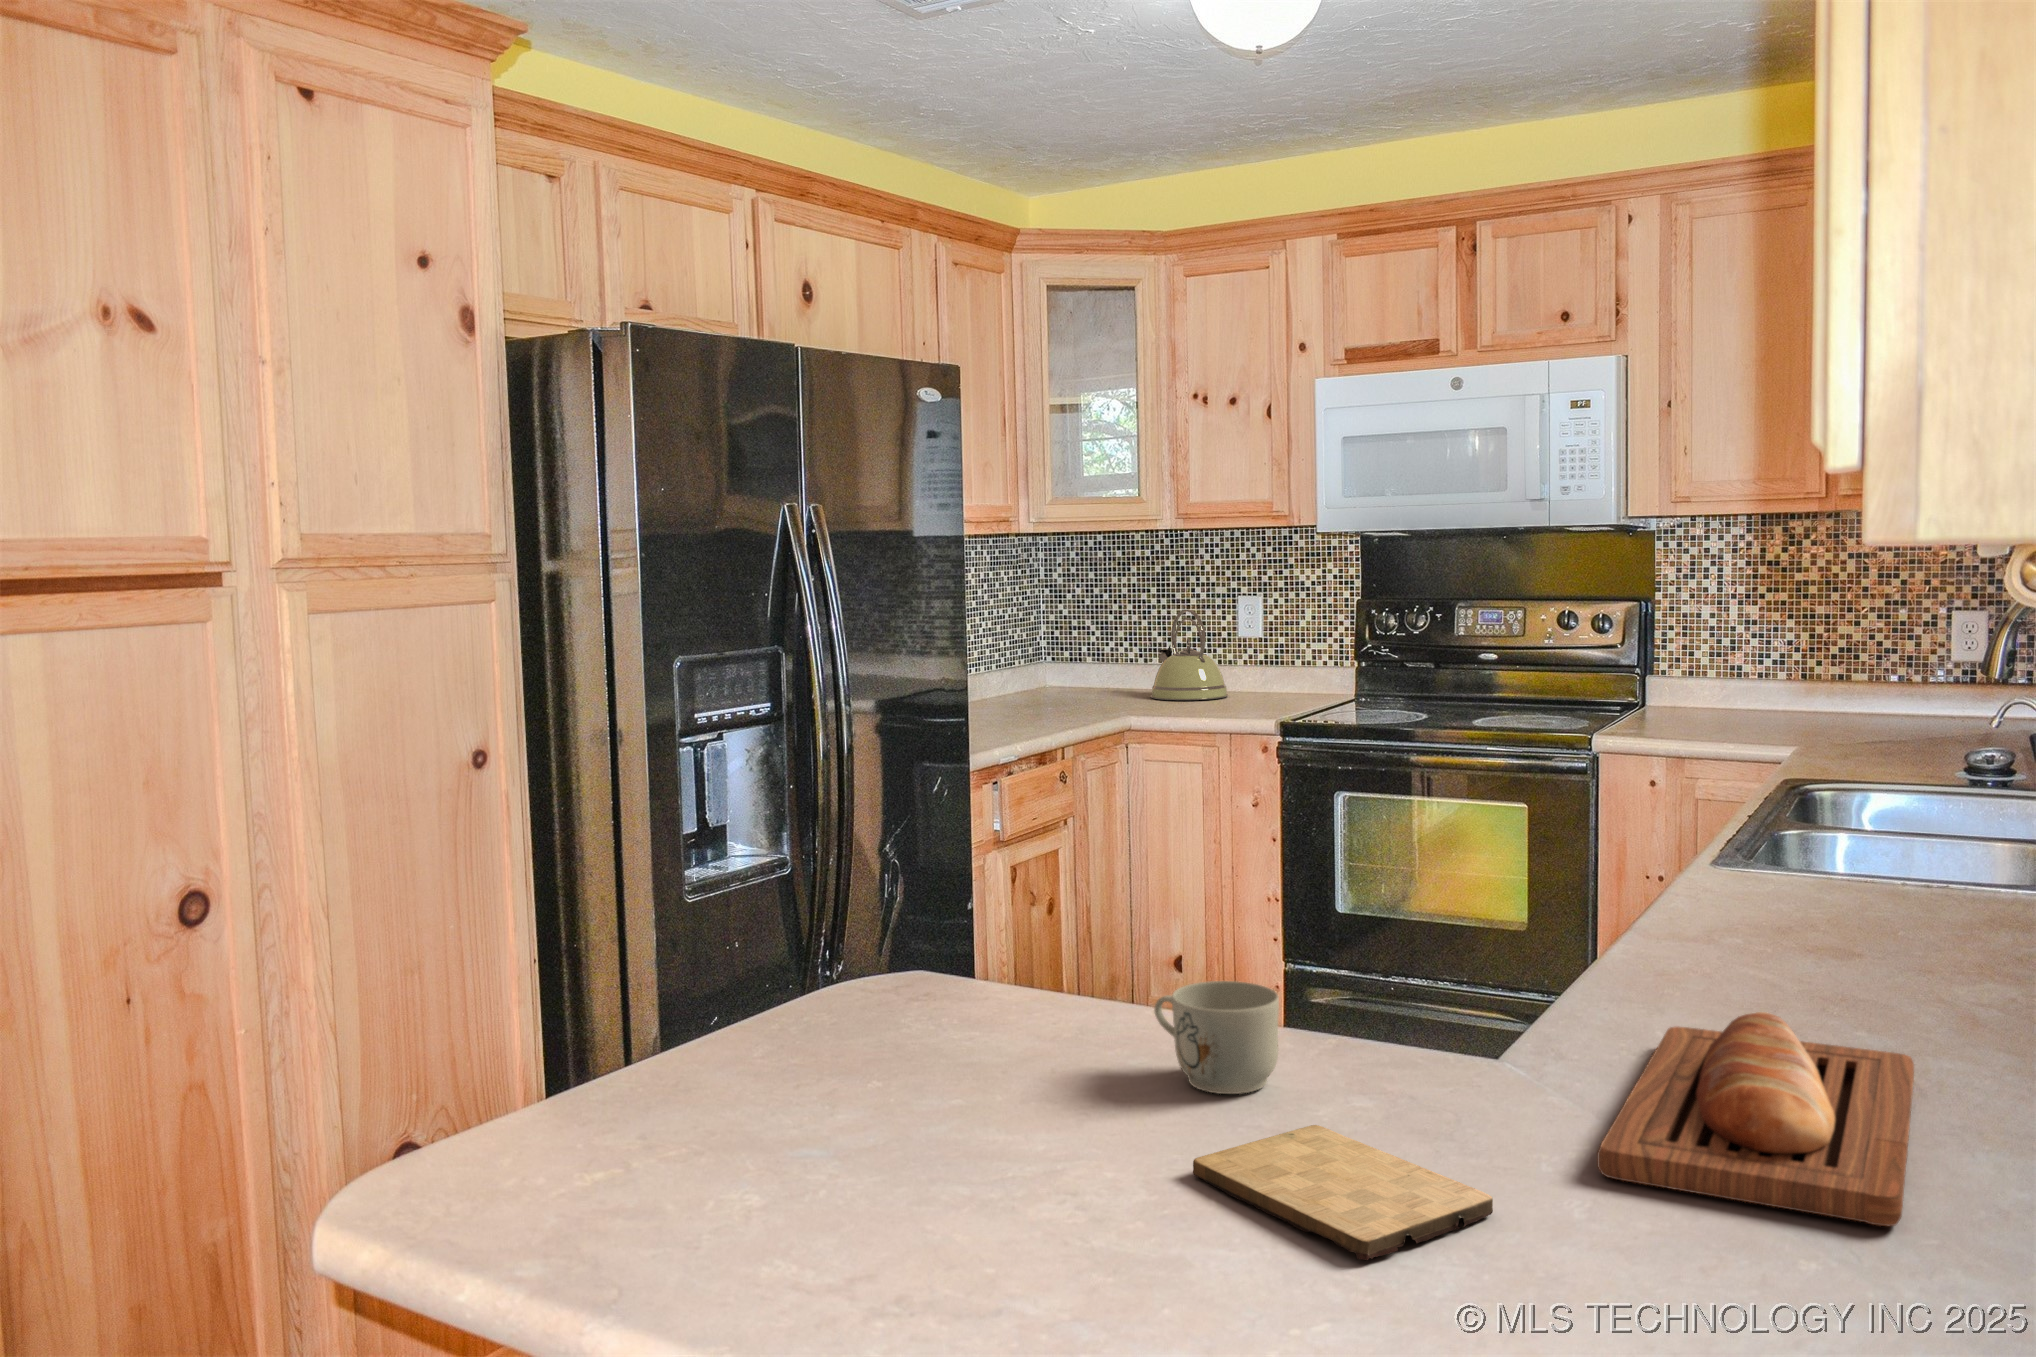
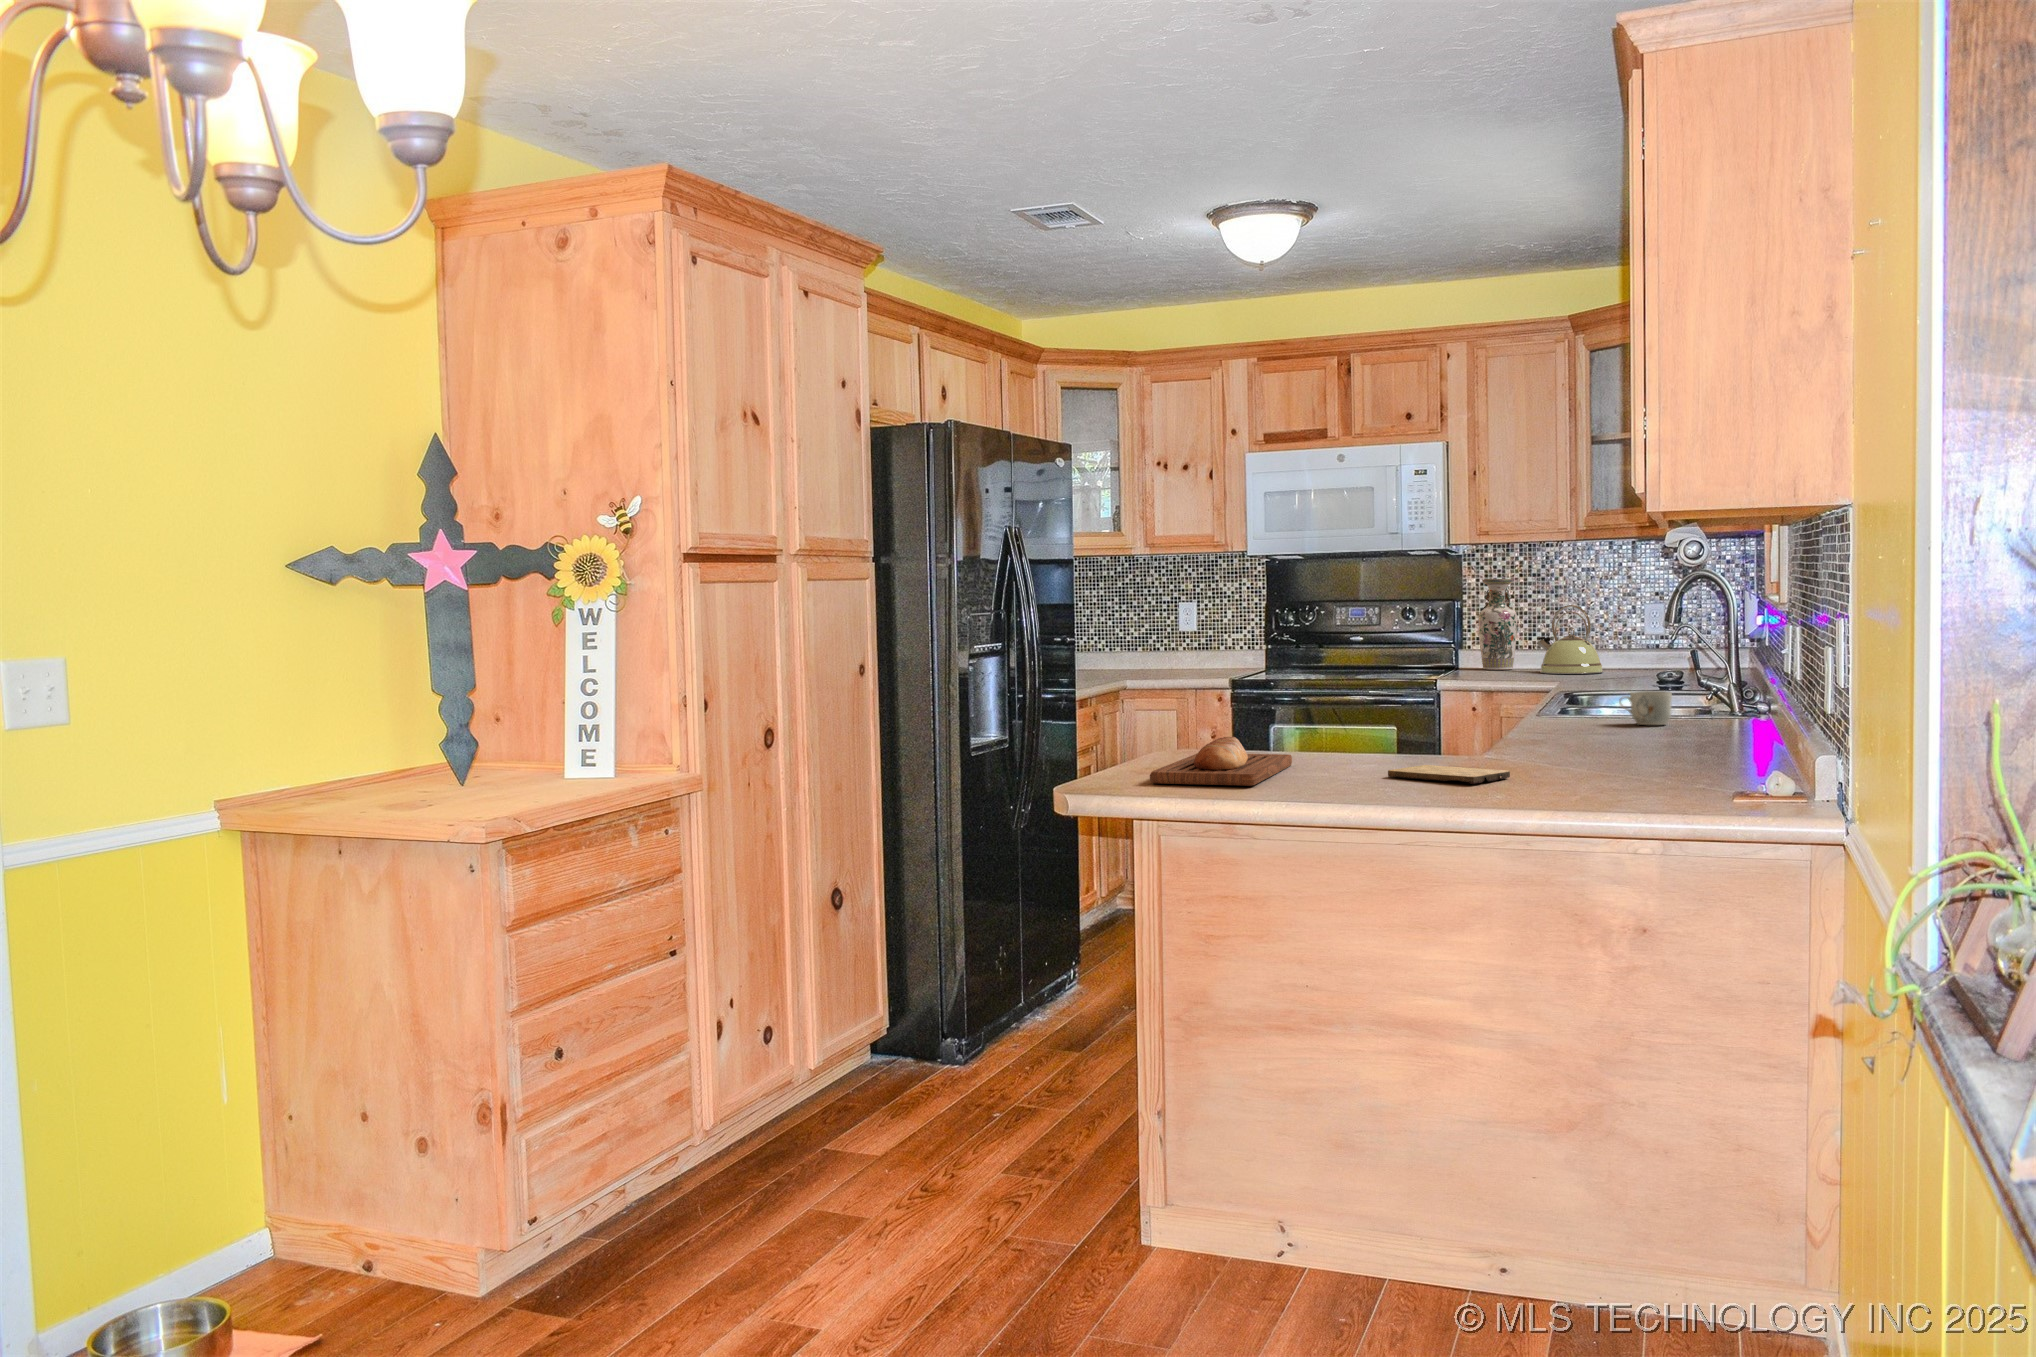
vase: none [1677,569,1739,710] -> present [1478,579,1517,670]
kettle: present [1151,610,1228,700] -> present [1537,605,1603,674]
mug: present [1154,981,1279,1094] -> present [1619,691,1672,725]
bread loaf: present [1597,1012,1914,1226] -> present [1150,737,1292,786]

